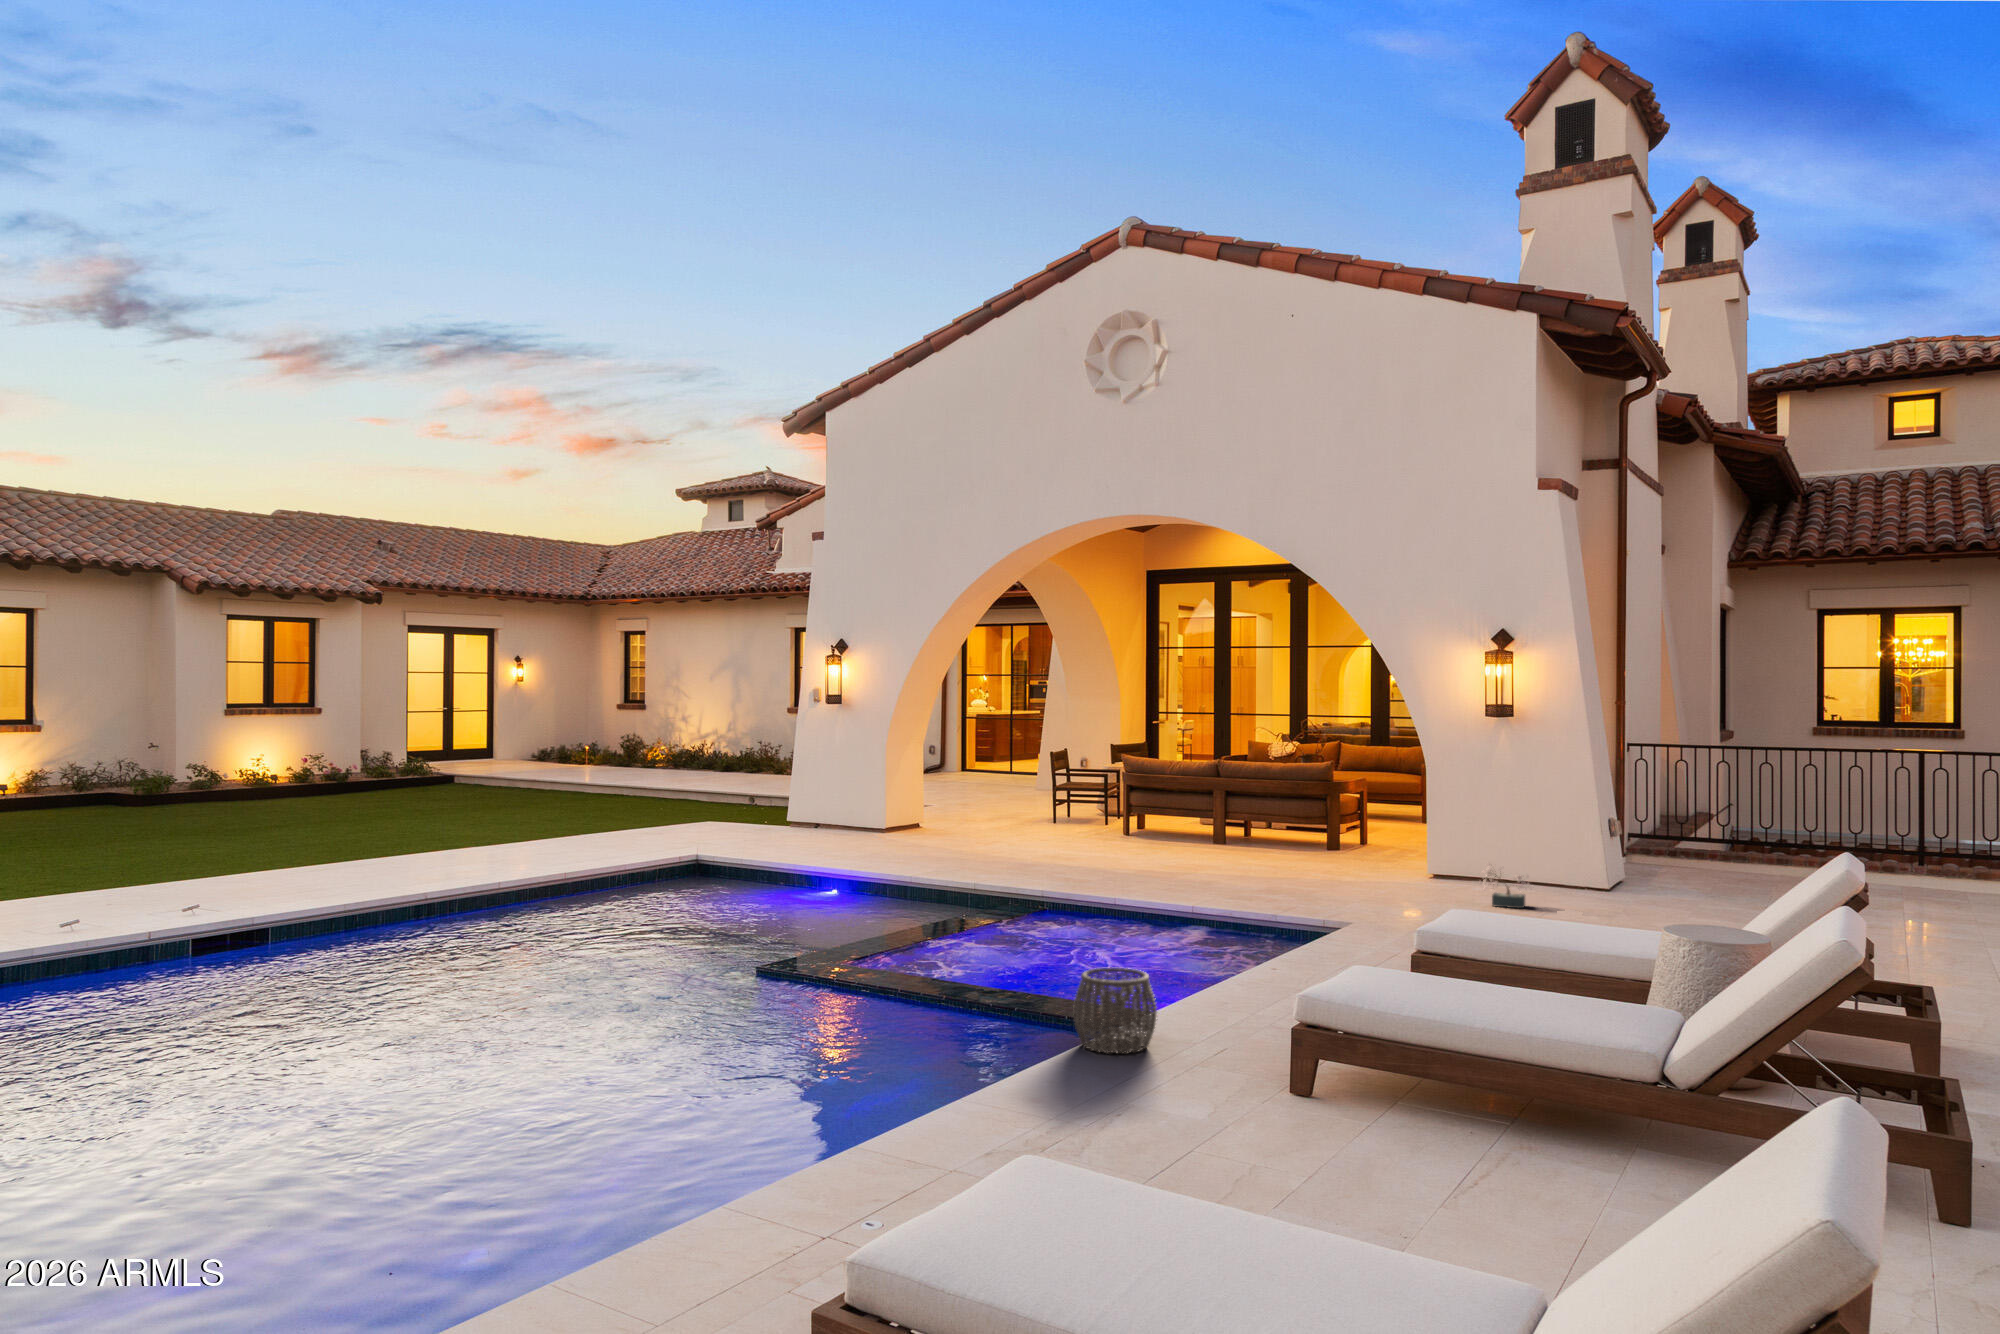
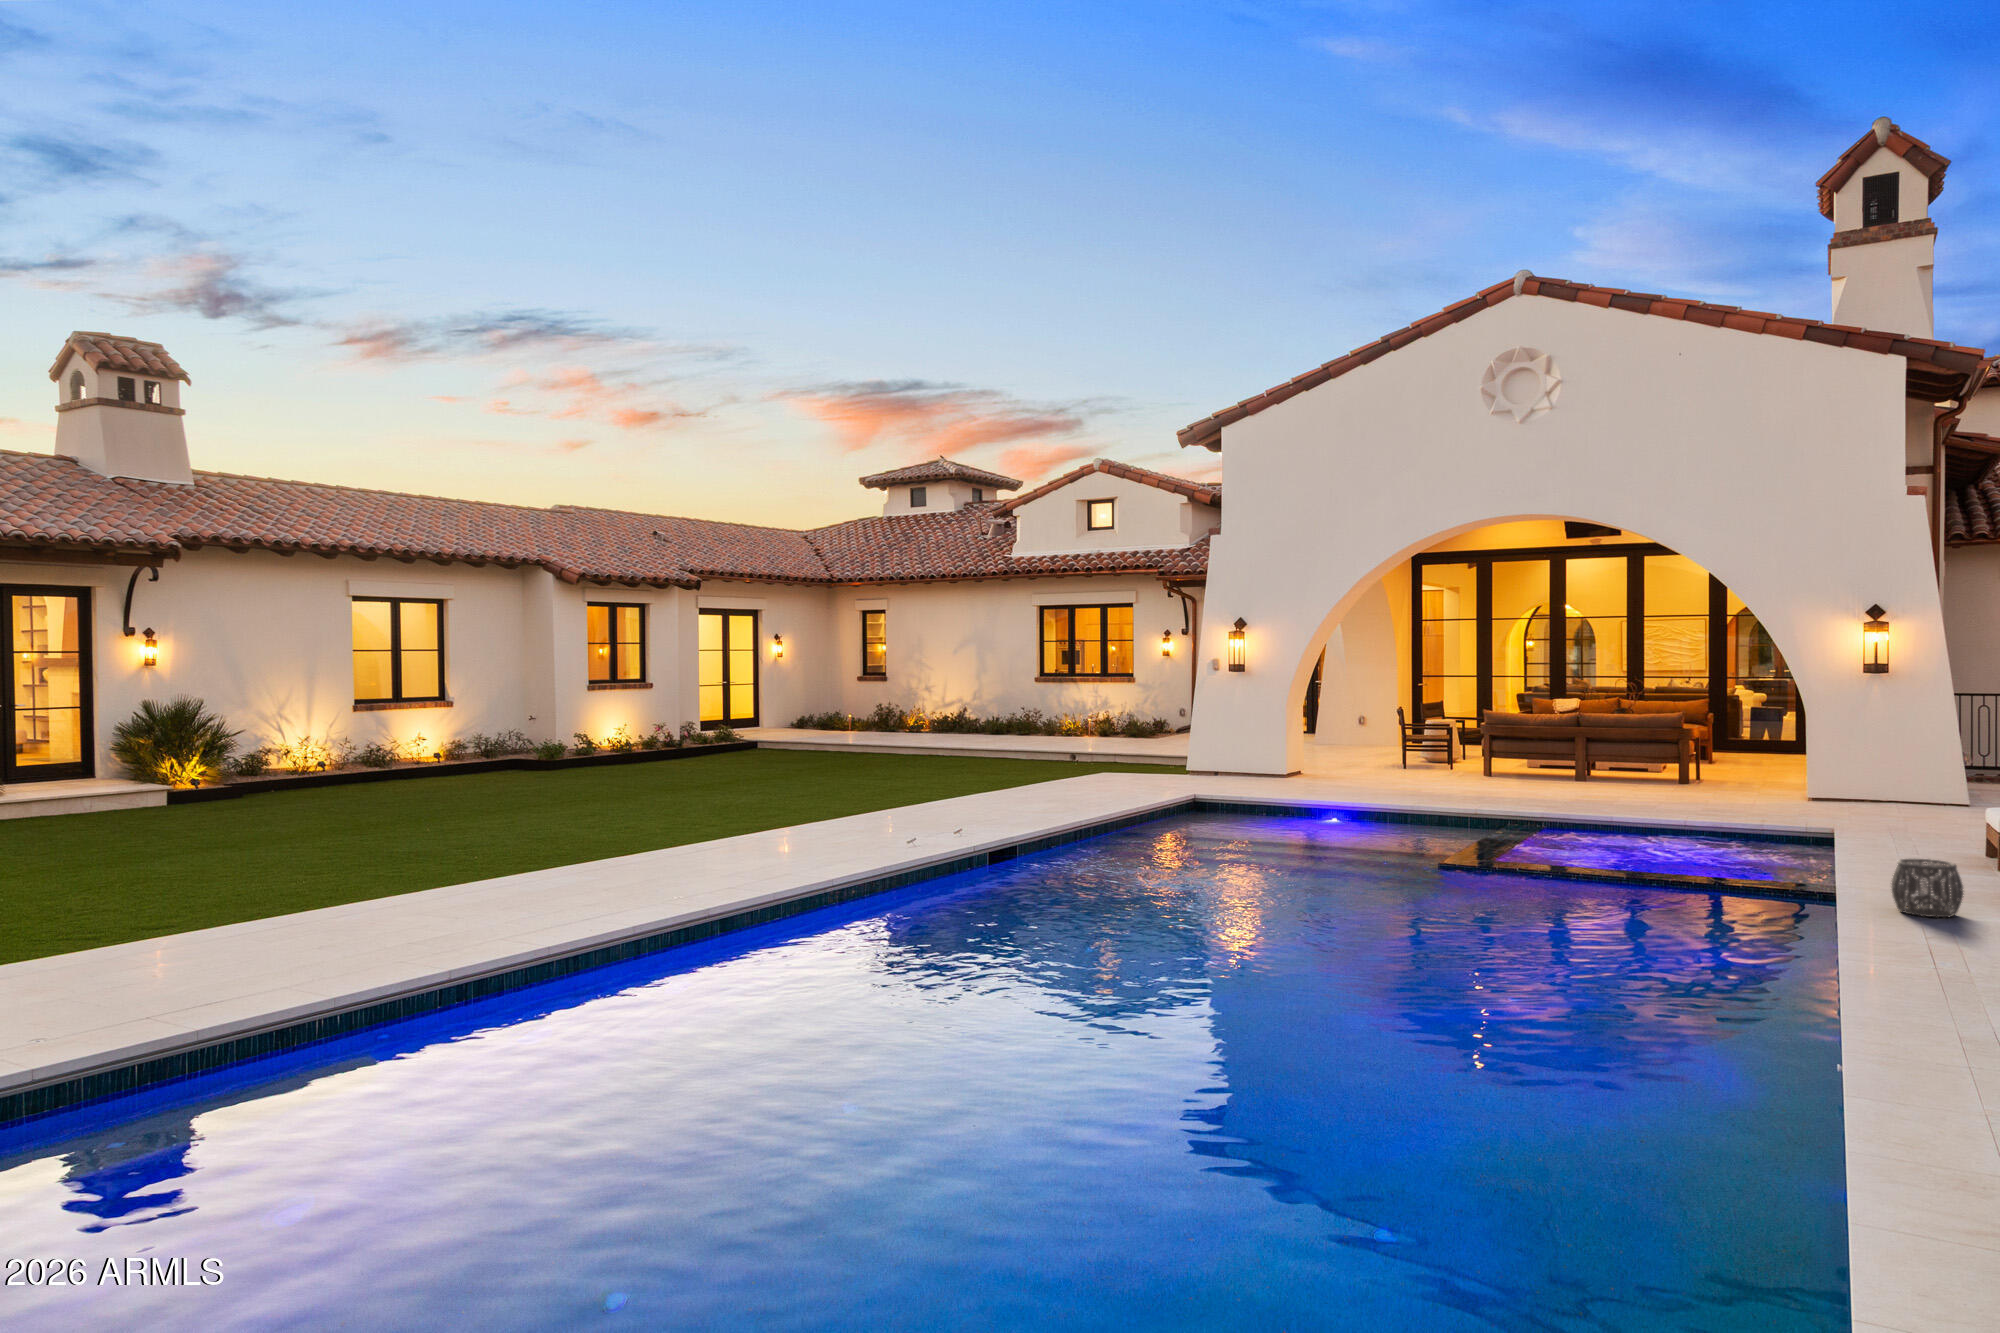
decorative plant: present [1482,863,1530,909] -> none [1894,785,1943,820]

